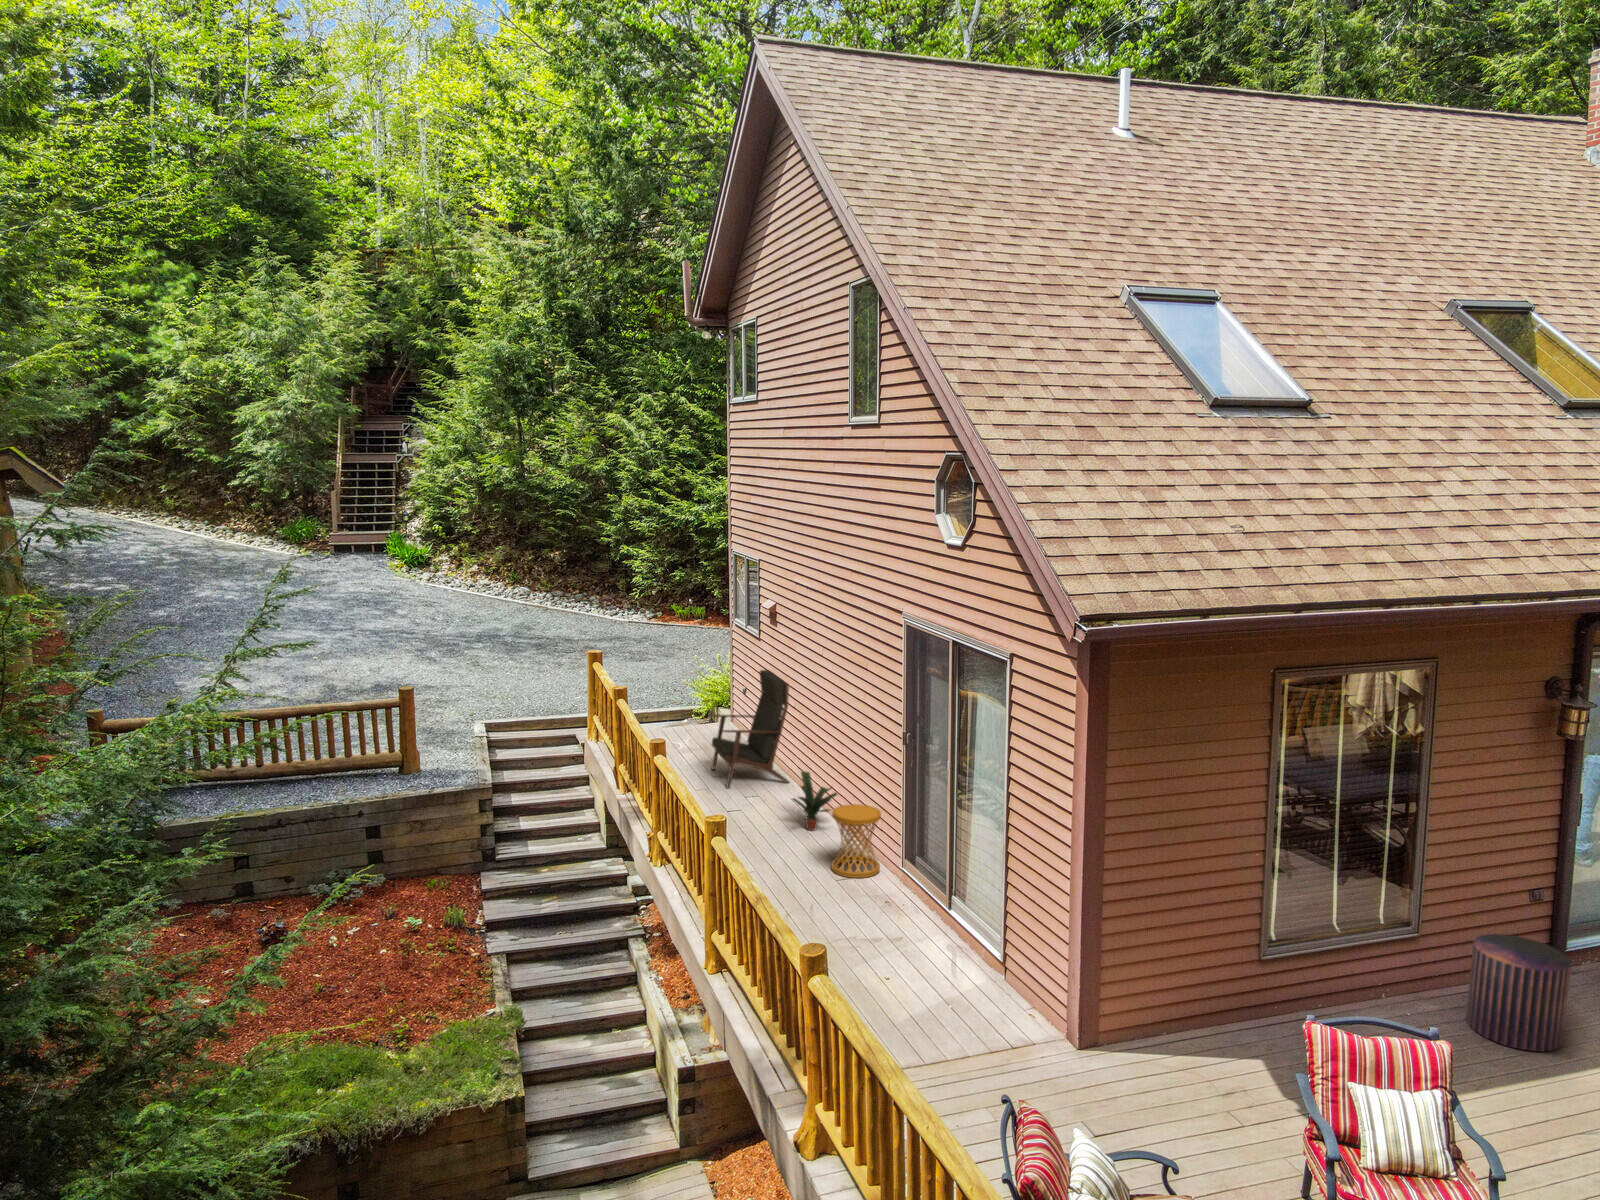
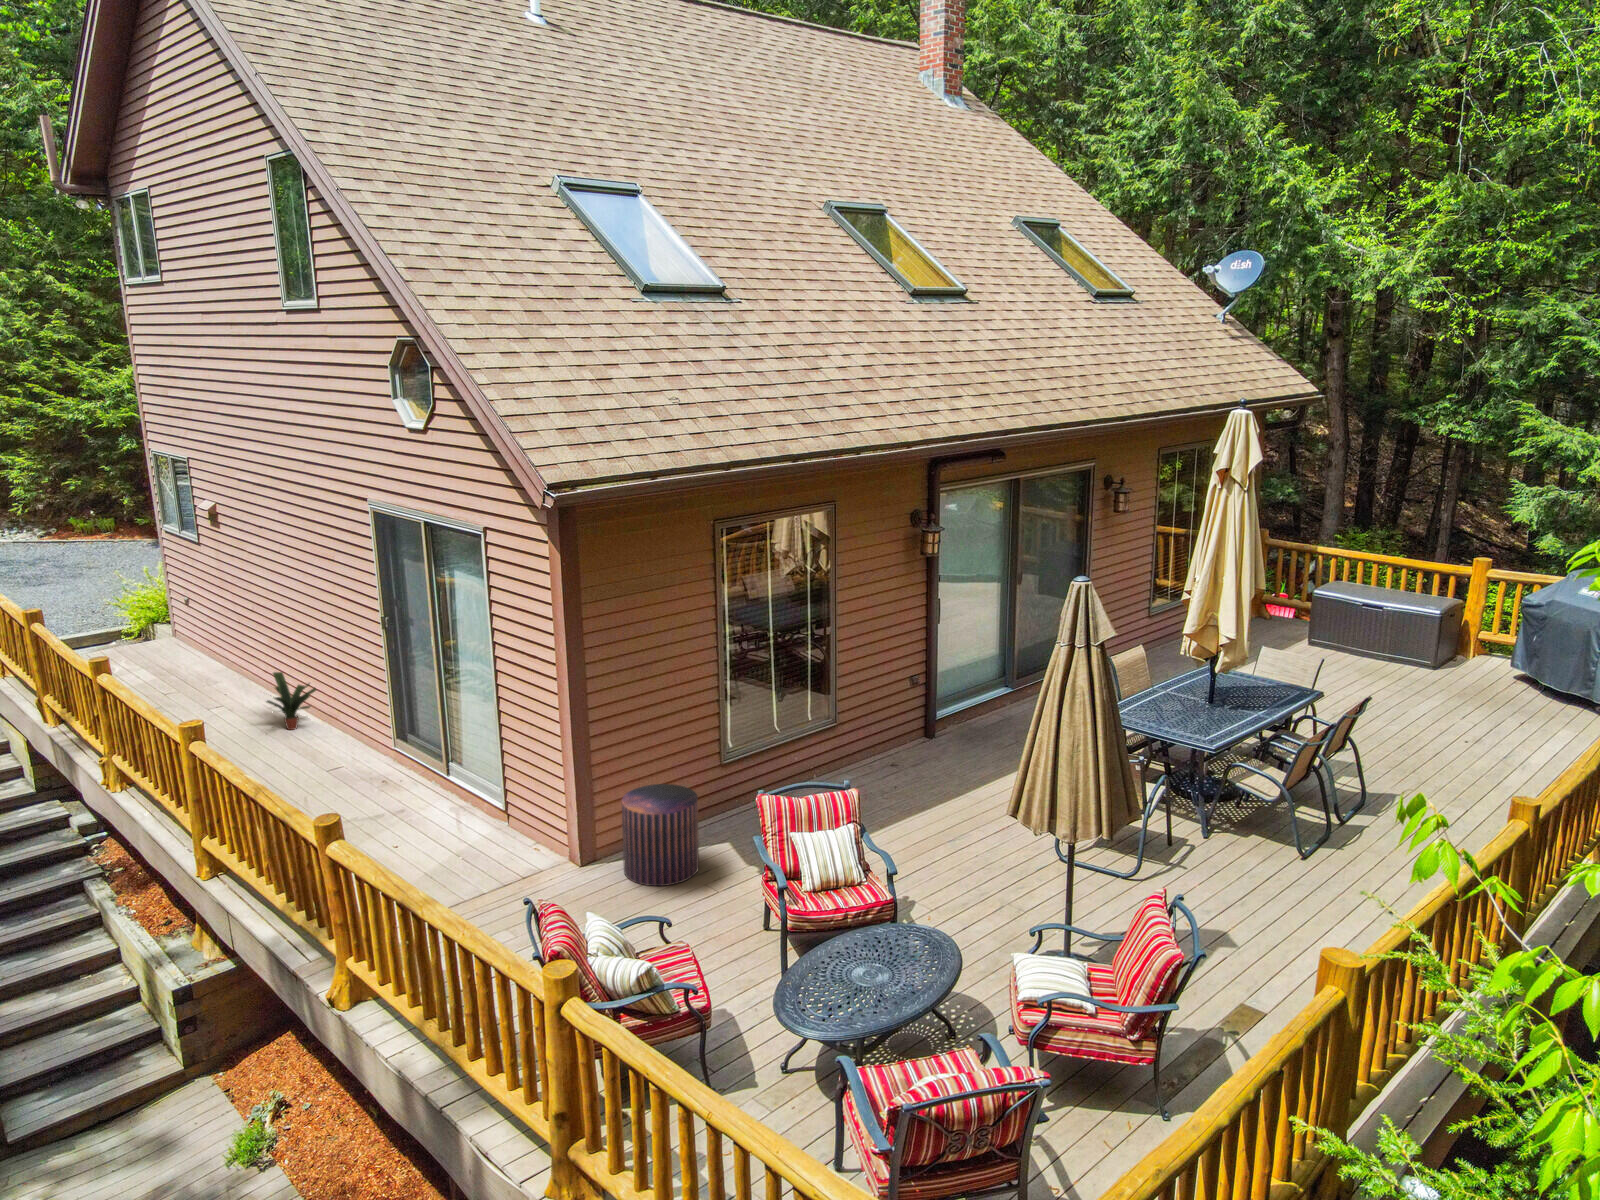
lounge chair: present [709,670,789,789] -> none [149,575,259,704]
side table: present [831,804,881,878] -> none [316,694,373,766]
pouf: present [1466,934,1571,1051] -> present [622,784,699,886]

